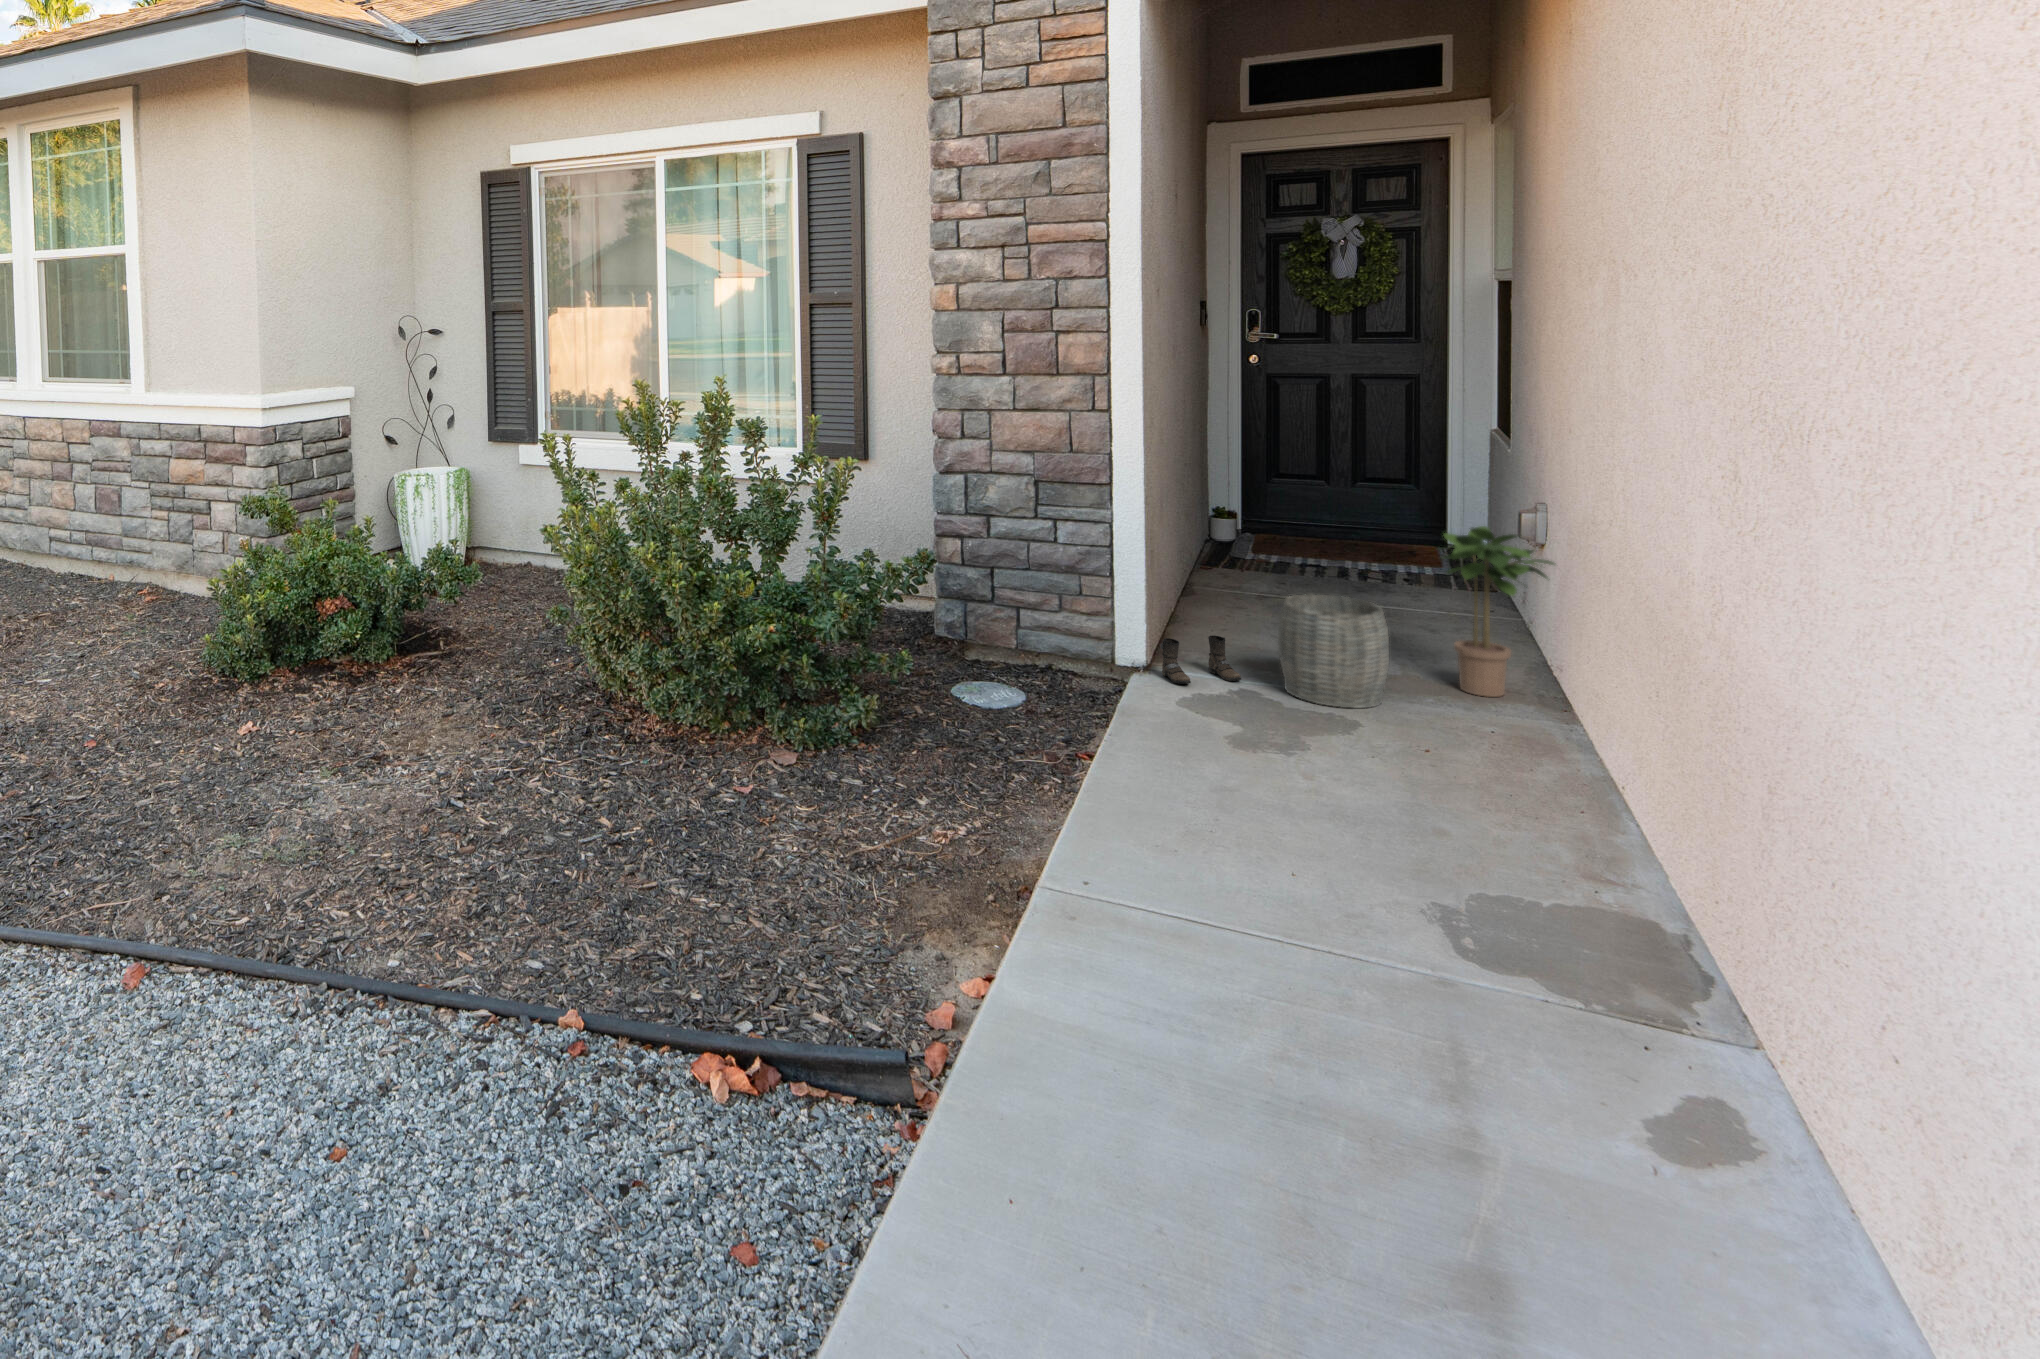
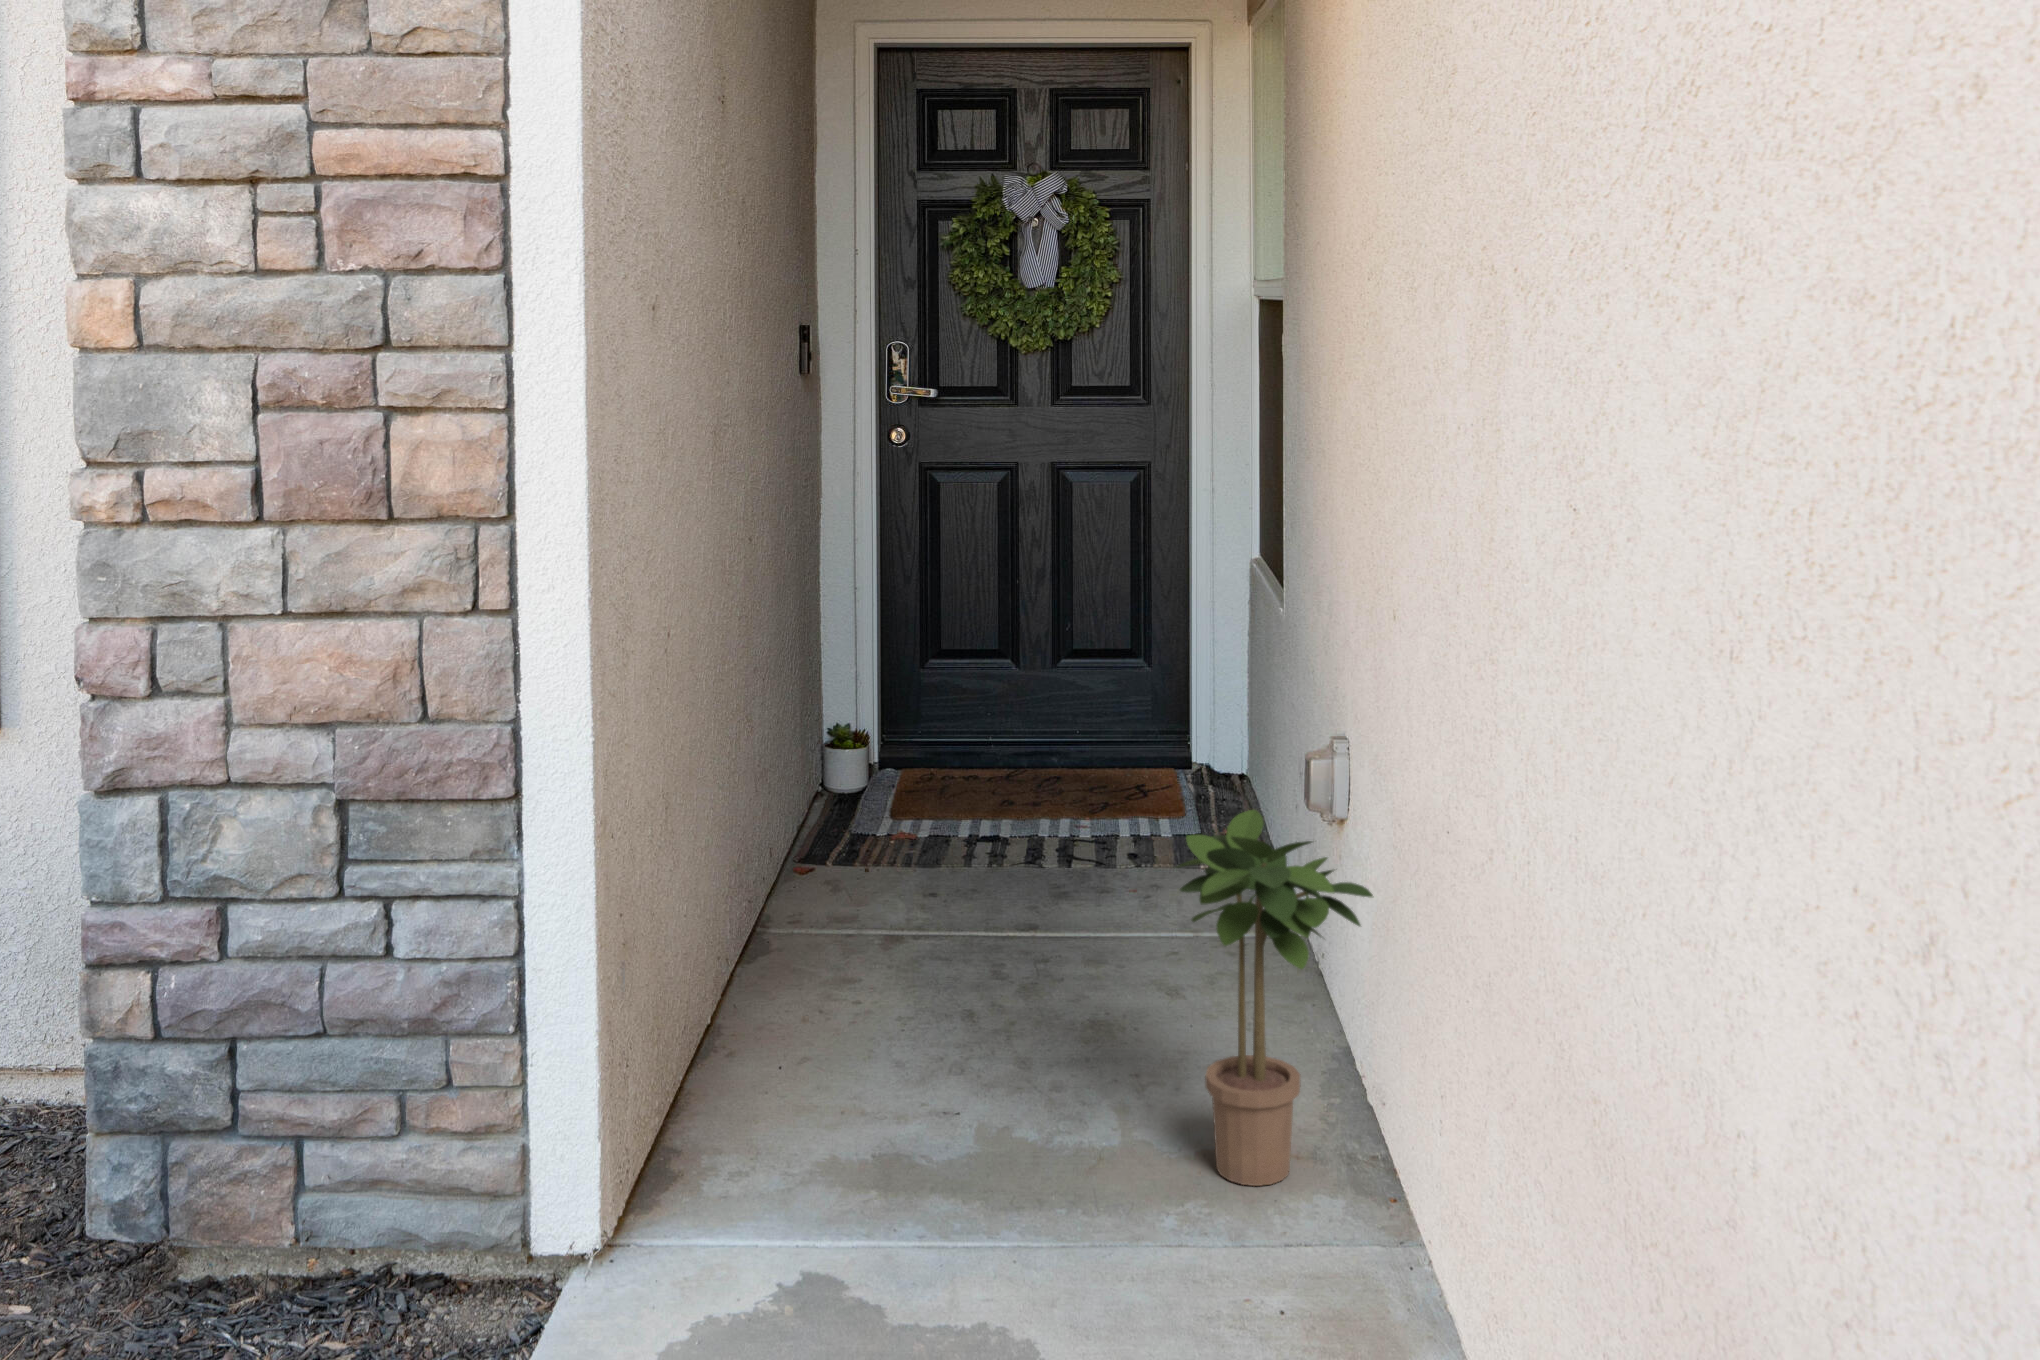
woven basket: present [1278,594,1389,708] -> none [879,1008,1091,1302]
boots: present [1161,635,1242,684] -> none [629,1136,806,1297]

